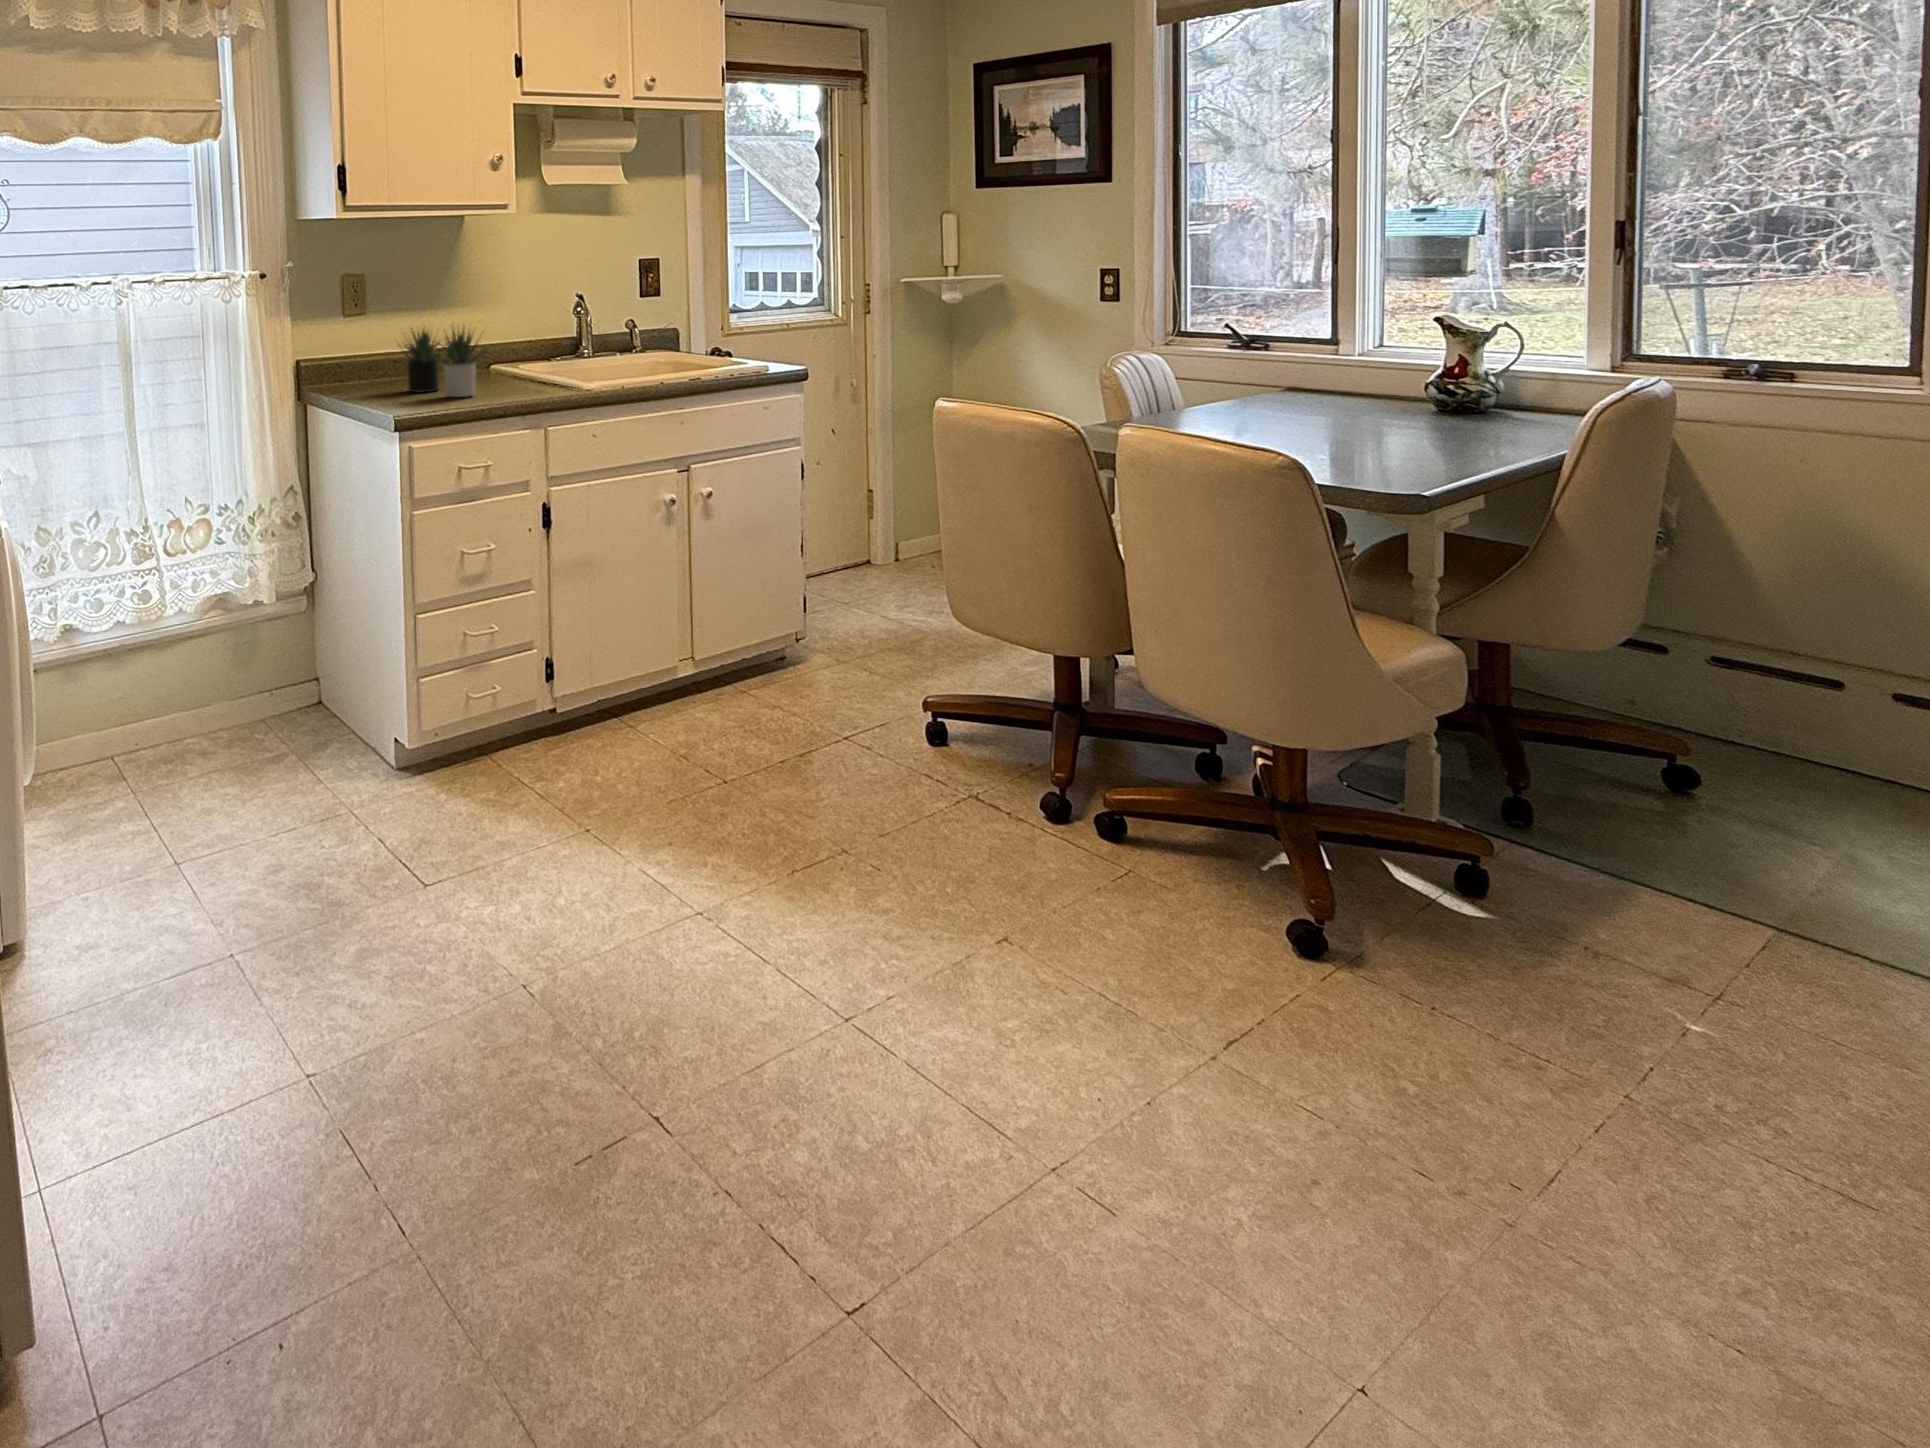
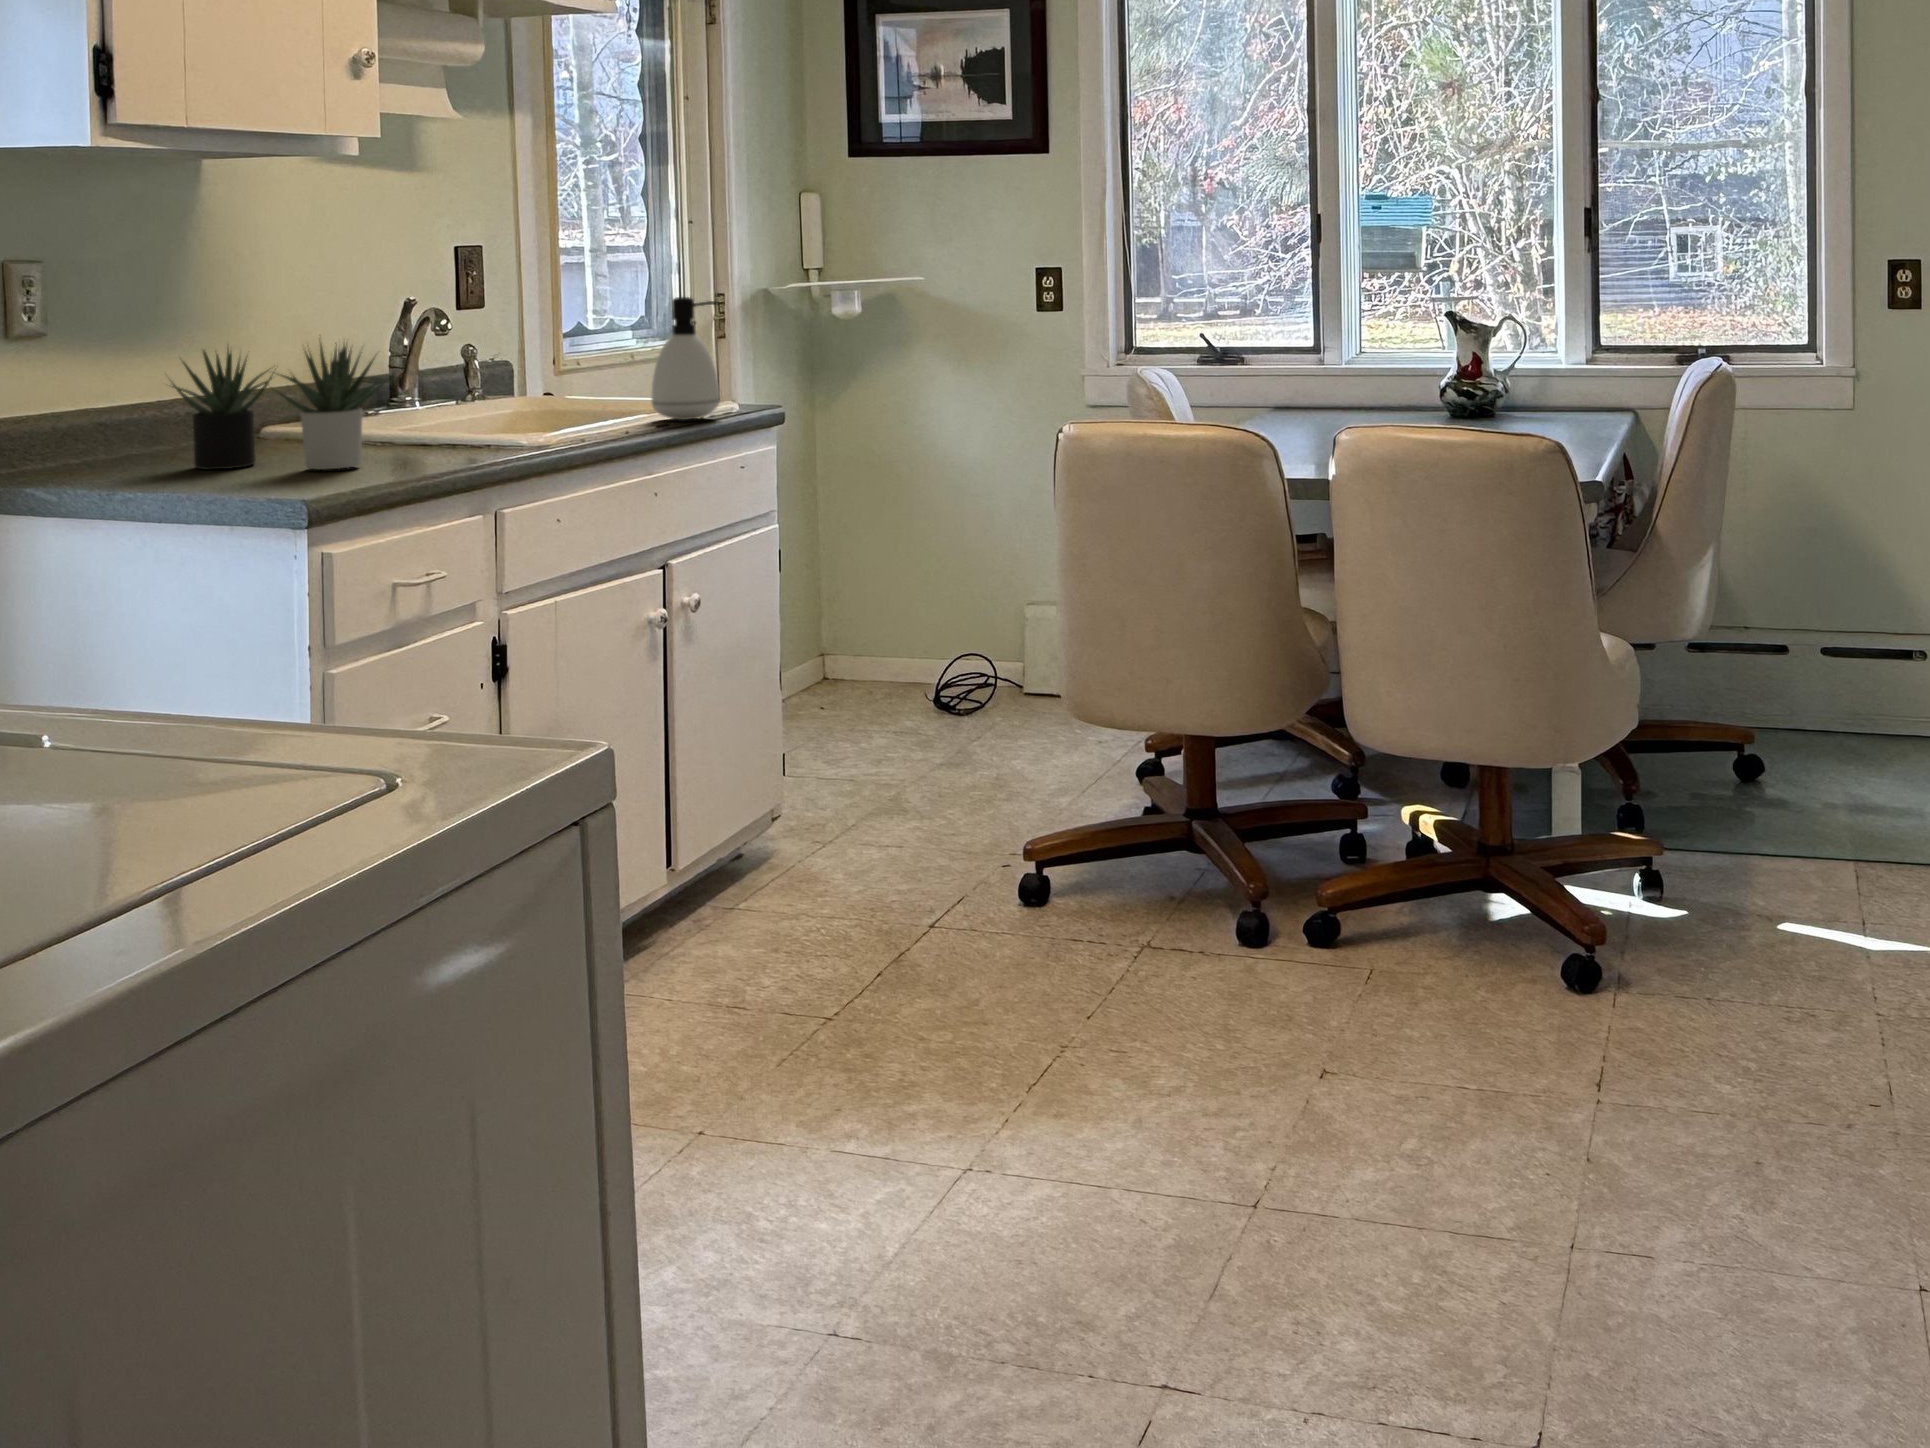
soap dispenser: none [693,297,737,378] -> present [652,297,720,420]

